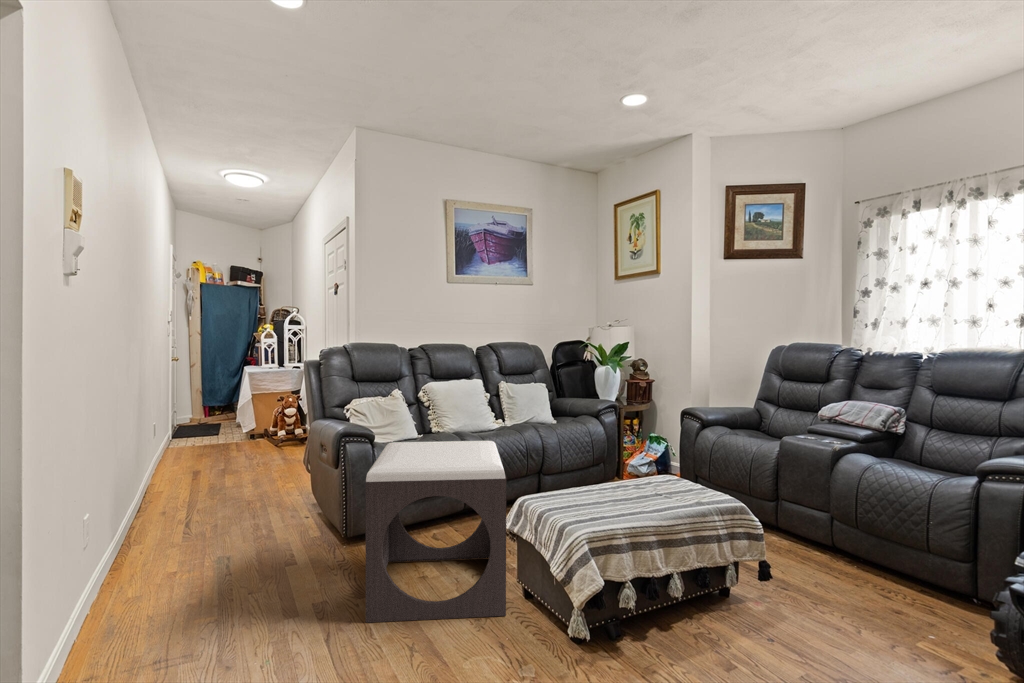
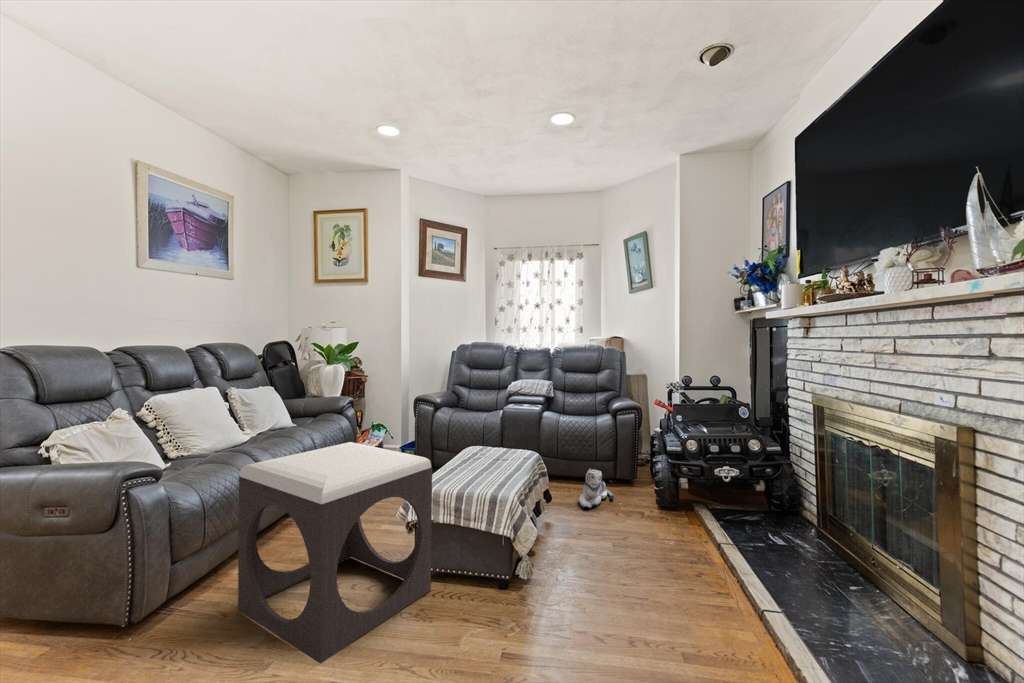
plush toy: none [836,560,936,631] -> present [579,469,614,508]

